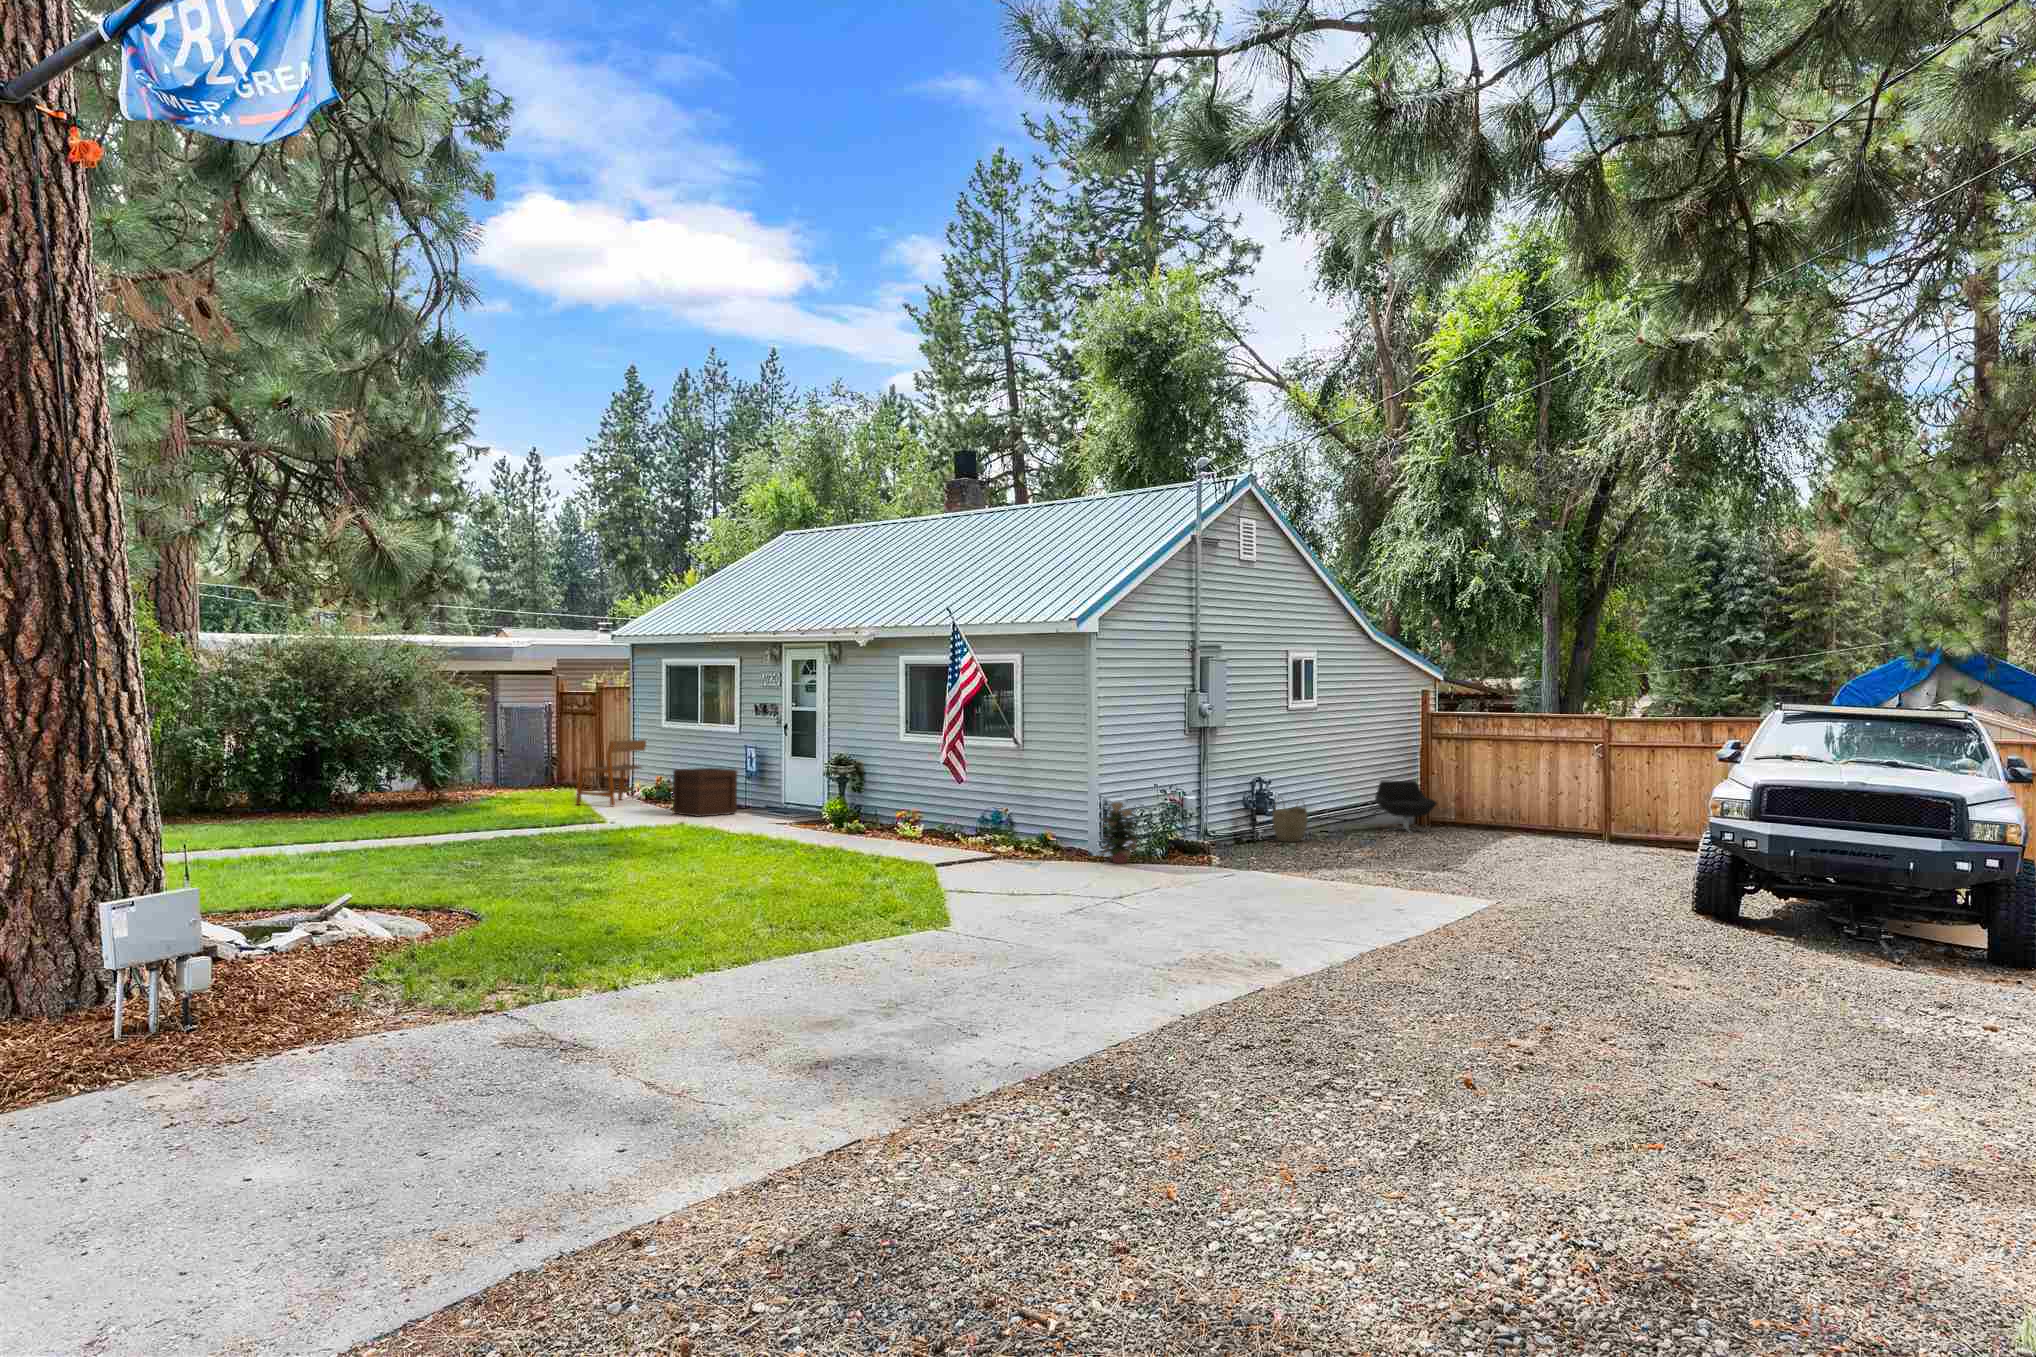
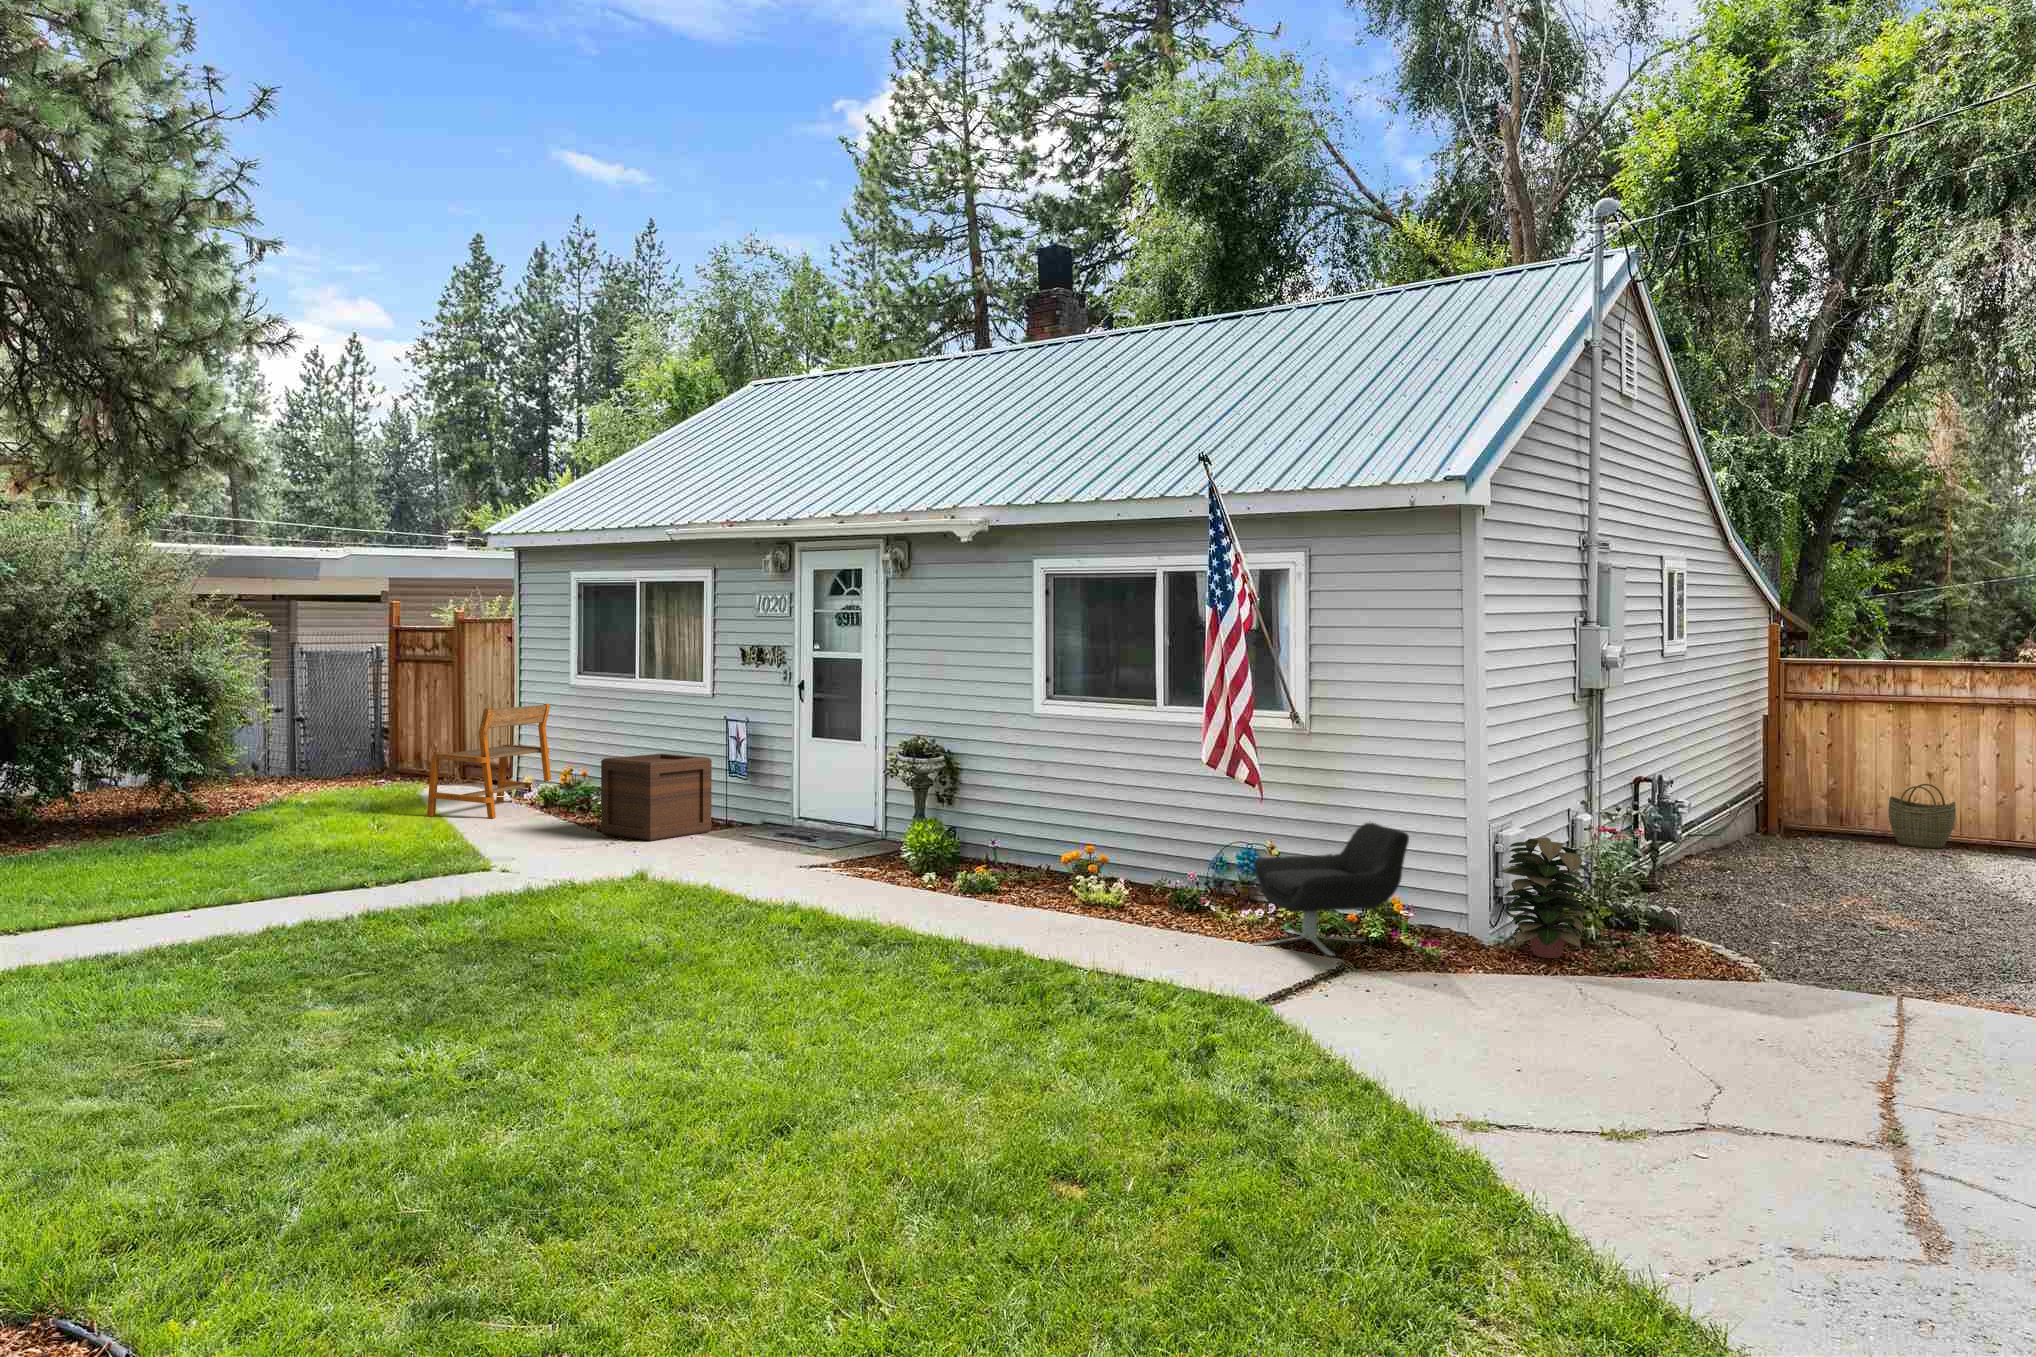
lounge chair: present [1375,781,1437,832] -> present [1254,822,1409,955]
woven basket: present [1272,800,1308,842] -> present [1889,784,1956,849]

